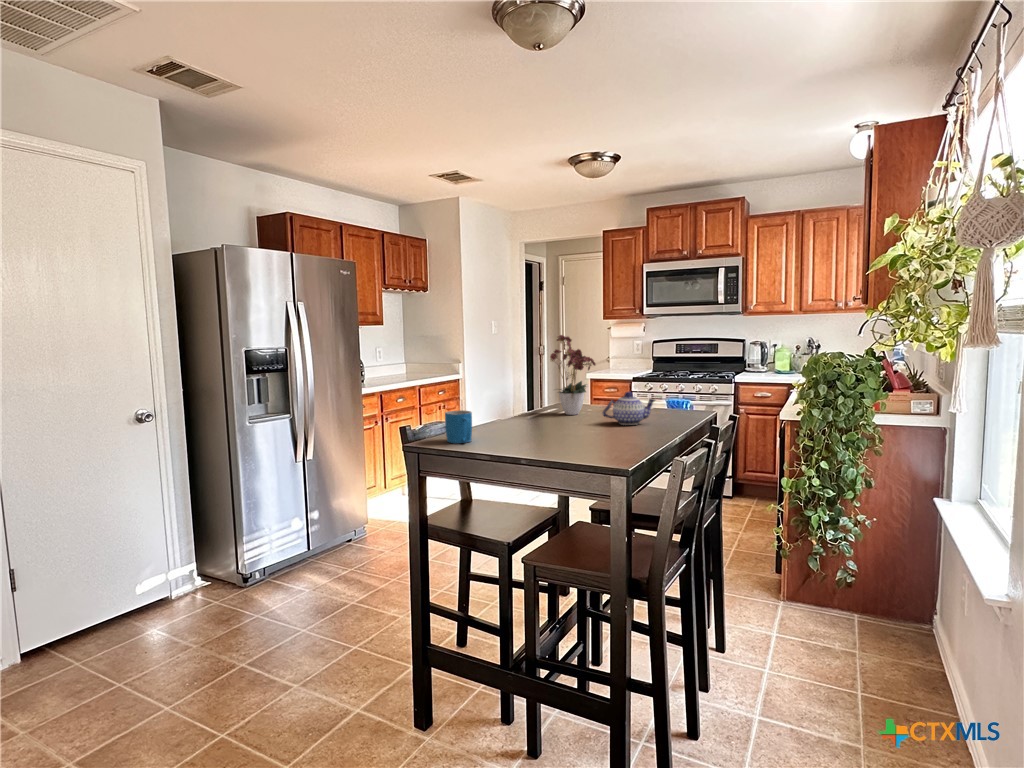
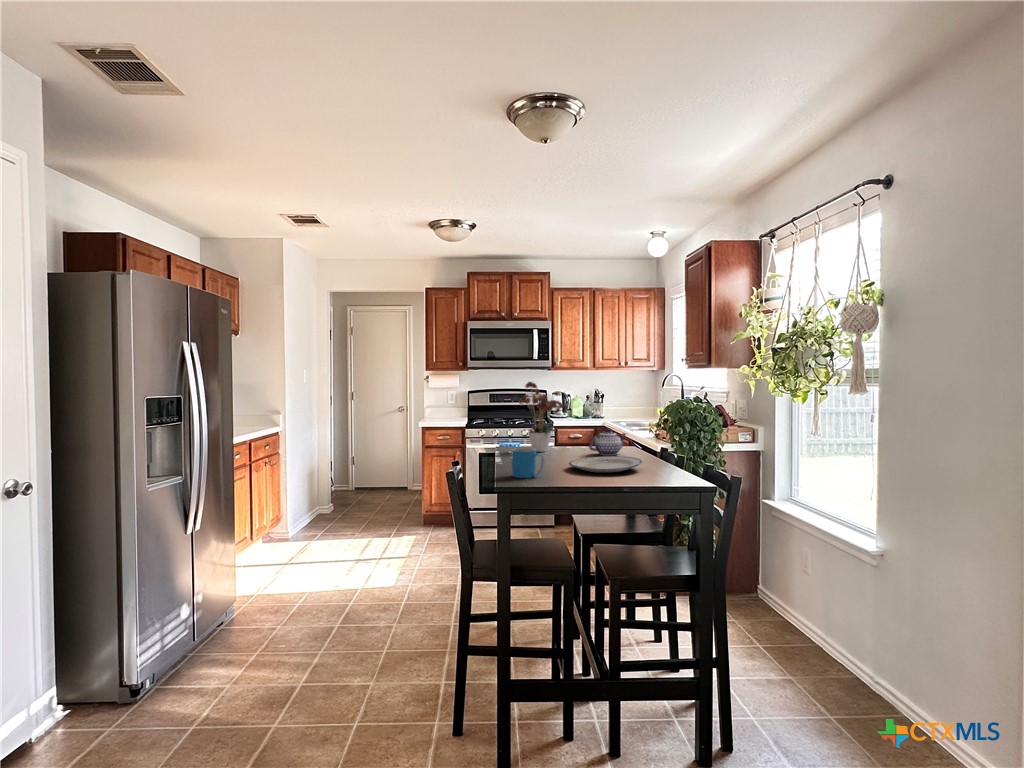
plate: none [518,426,605,446] -> present [569,456,642,473]

